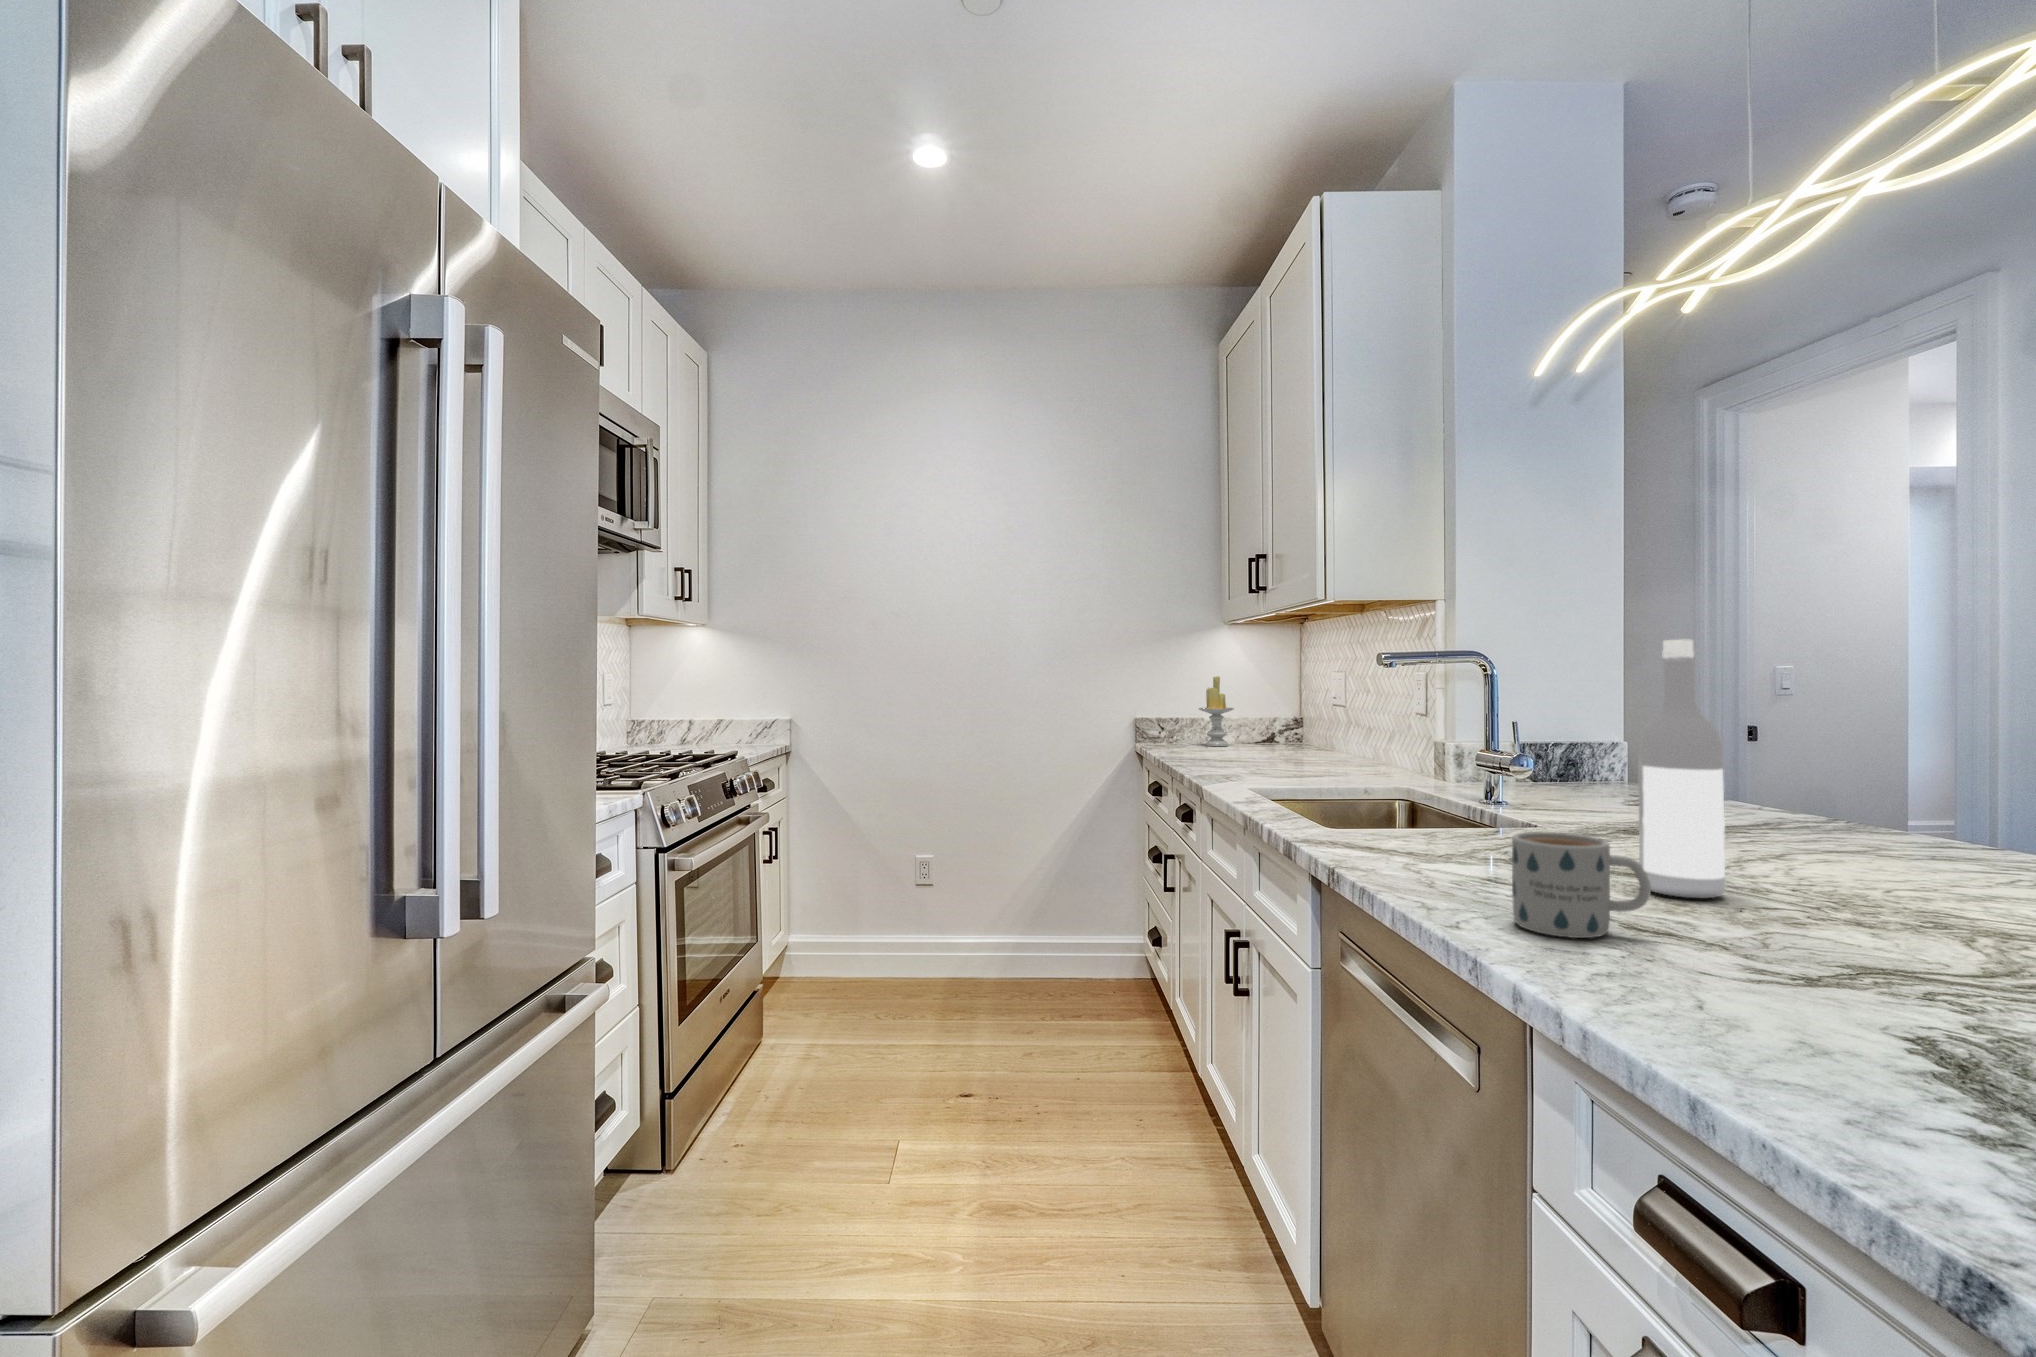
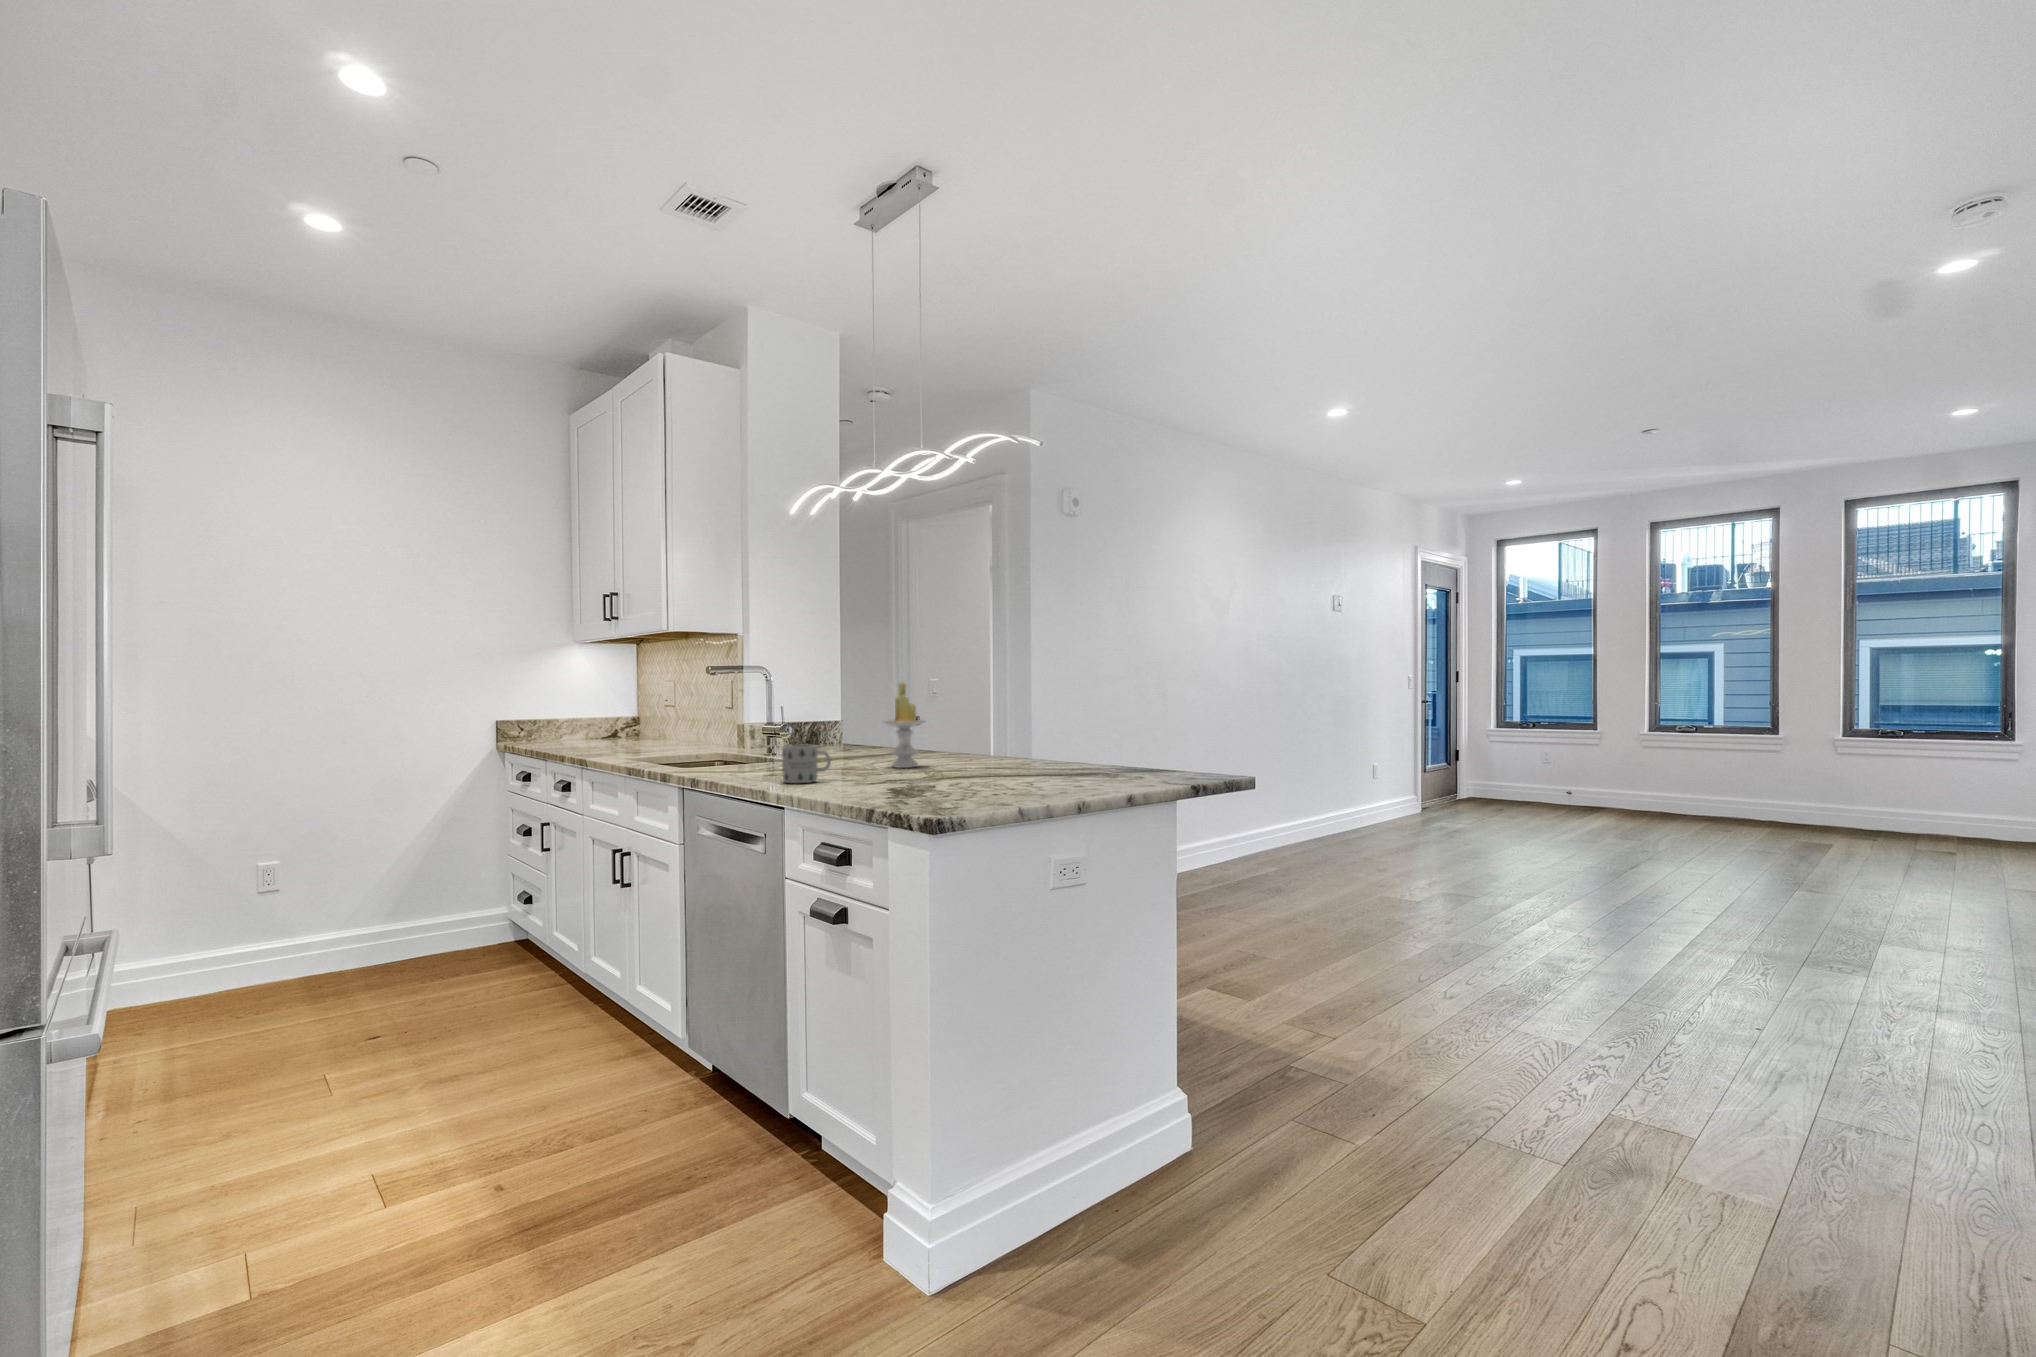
wine bottle: present [1638,640,1725,898] -> none [832,665,862,772]
candle: present [1199,676,1234,746] -> present [884,682,925,768]

